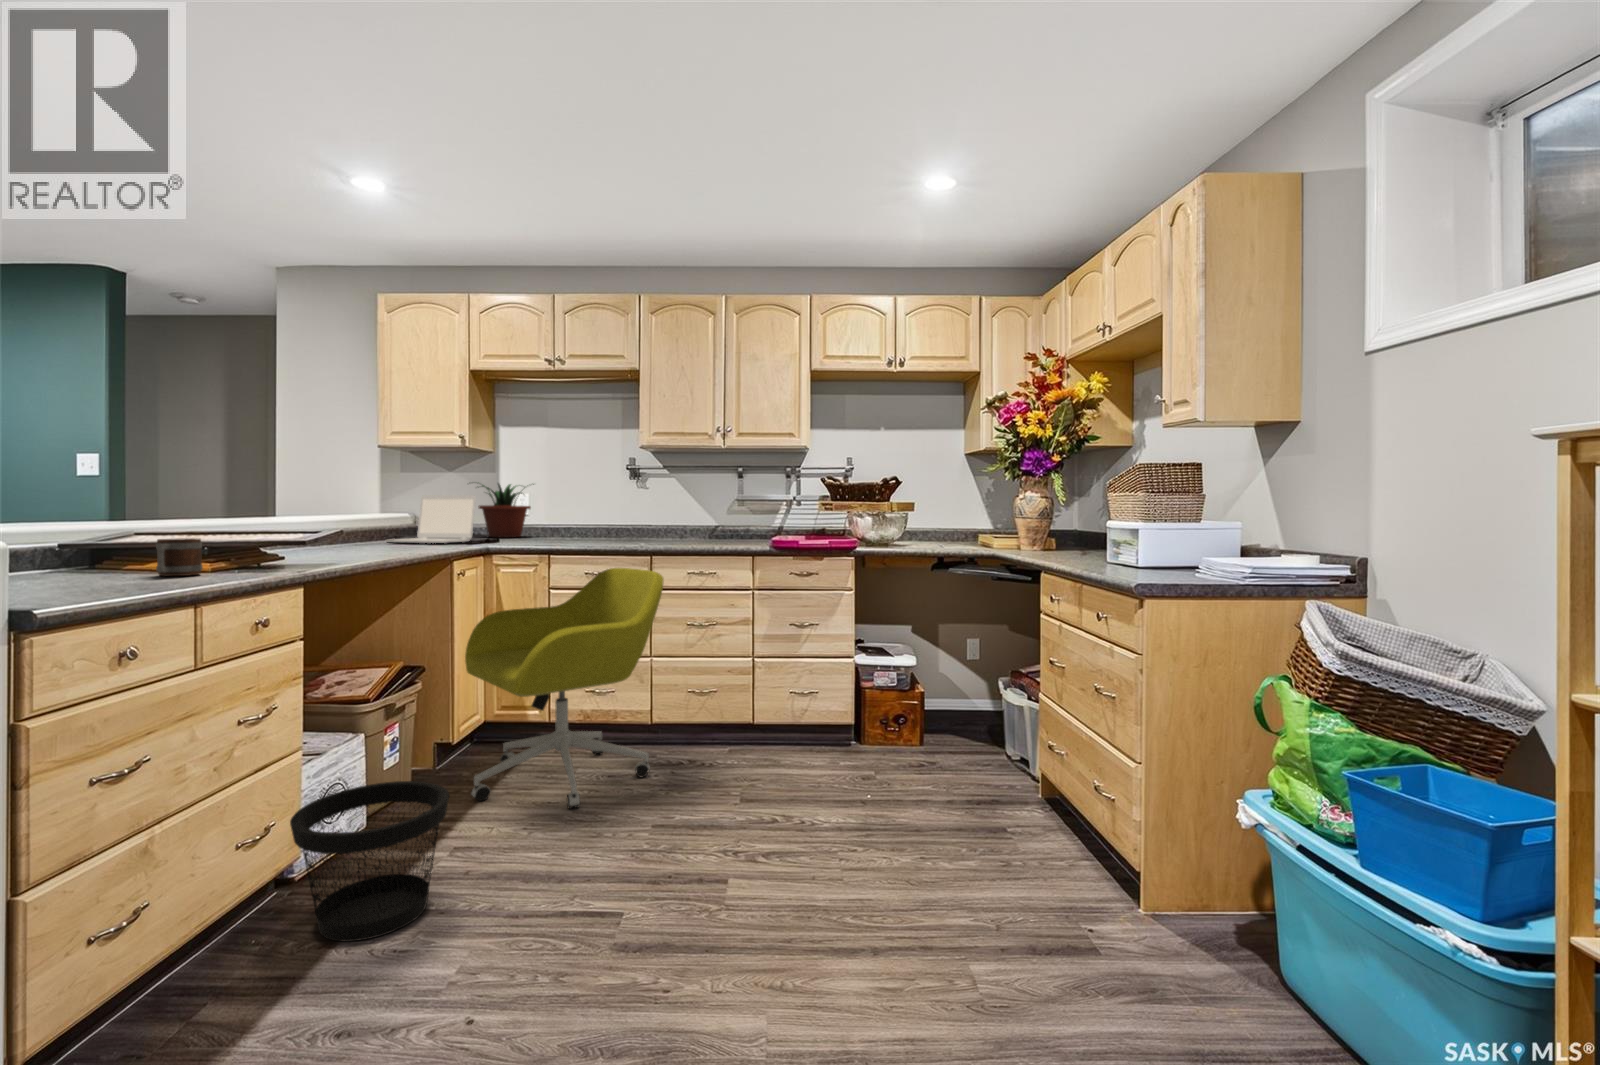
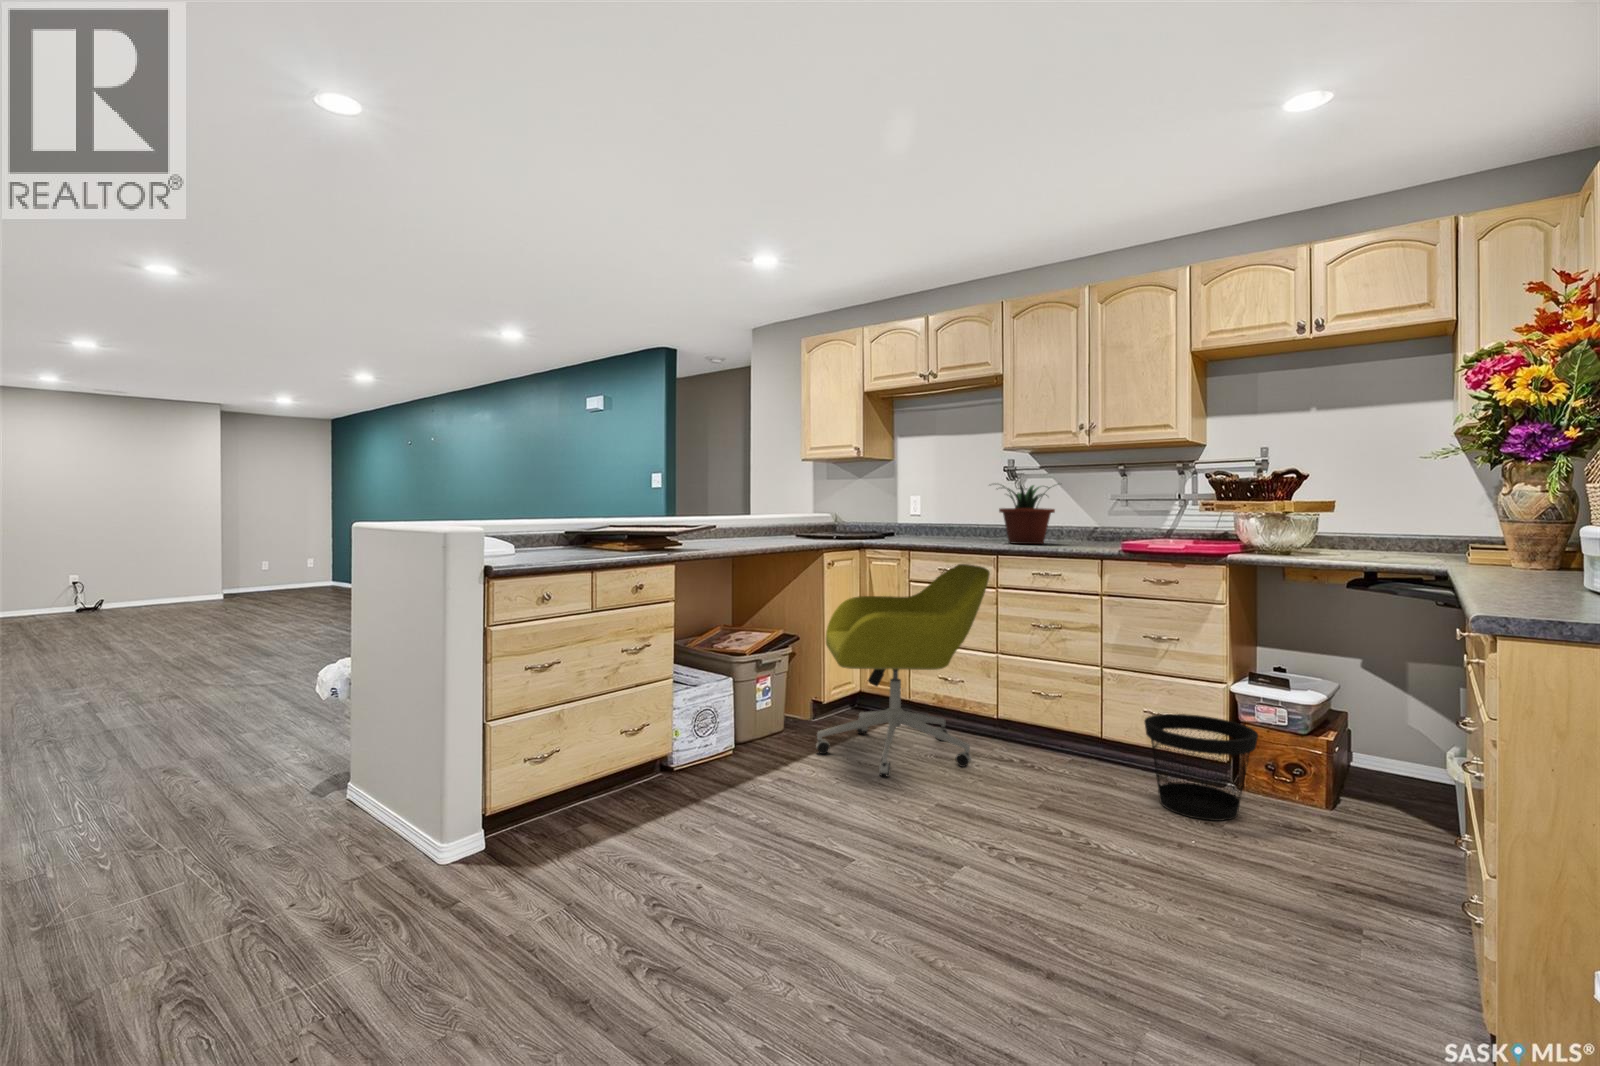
potted plant: present [478,484,534,537] -> present [999,483,1059,544]
laptop: present [387,495,476,543] -> none [794,498,862,537]
mug: present [156,538,203,576] -> none [597,523,625,547]
wastebasket: present [290,781,449,942] -> present [1144,714,1258,821]

